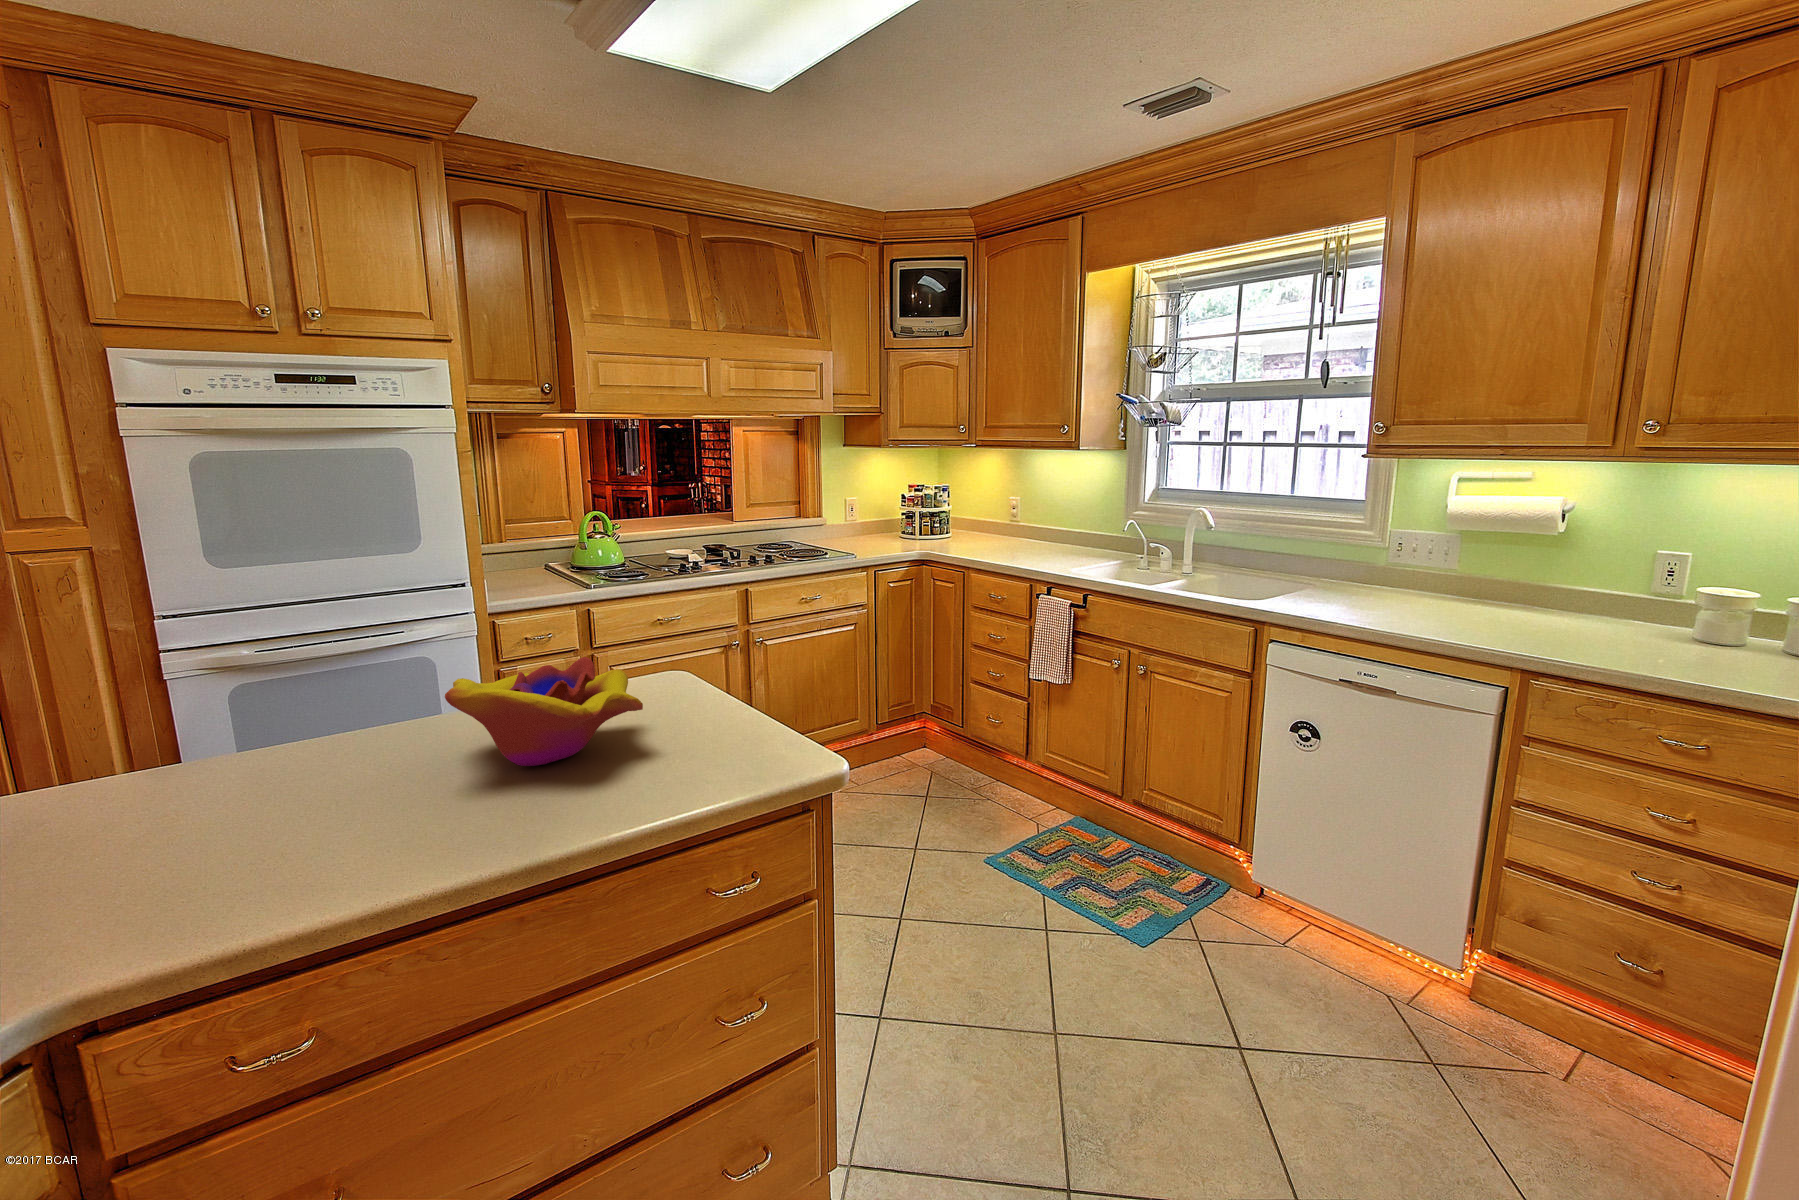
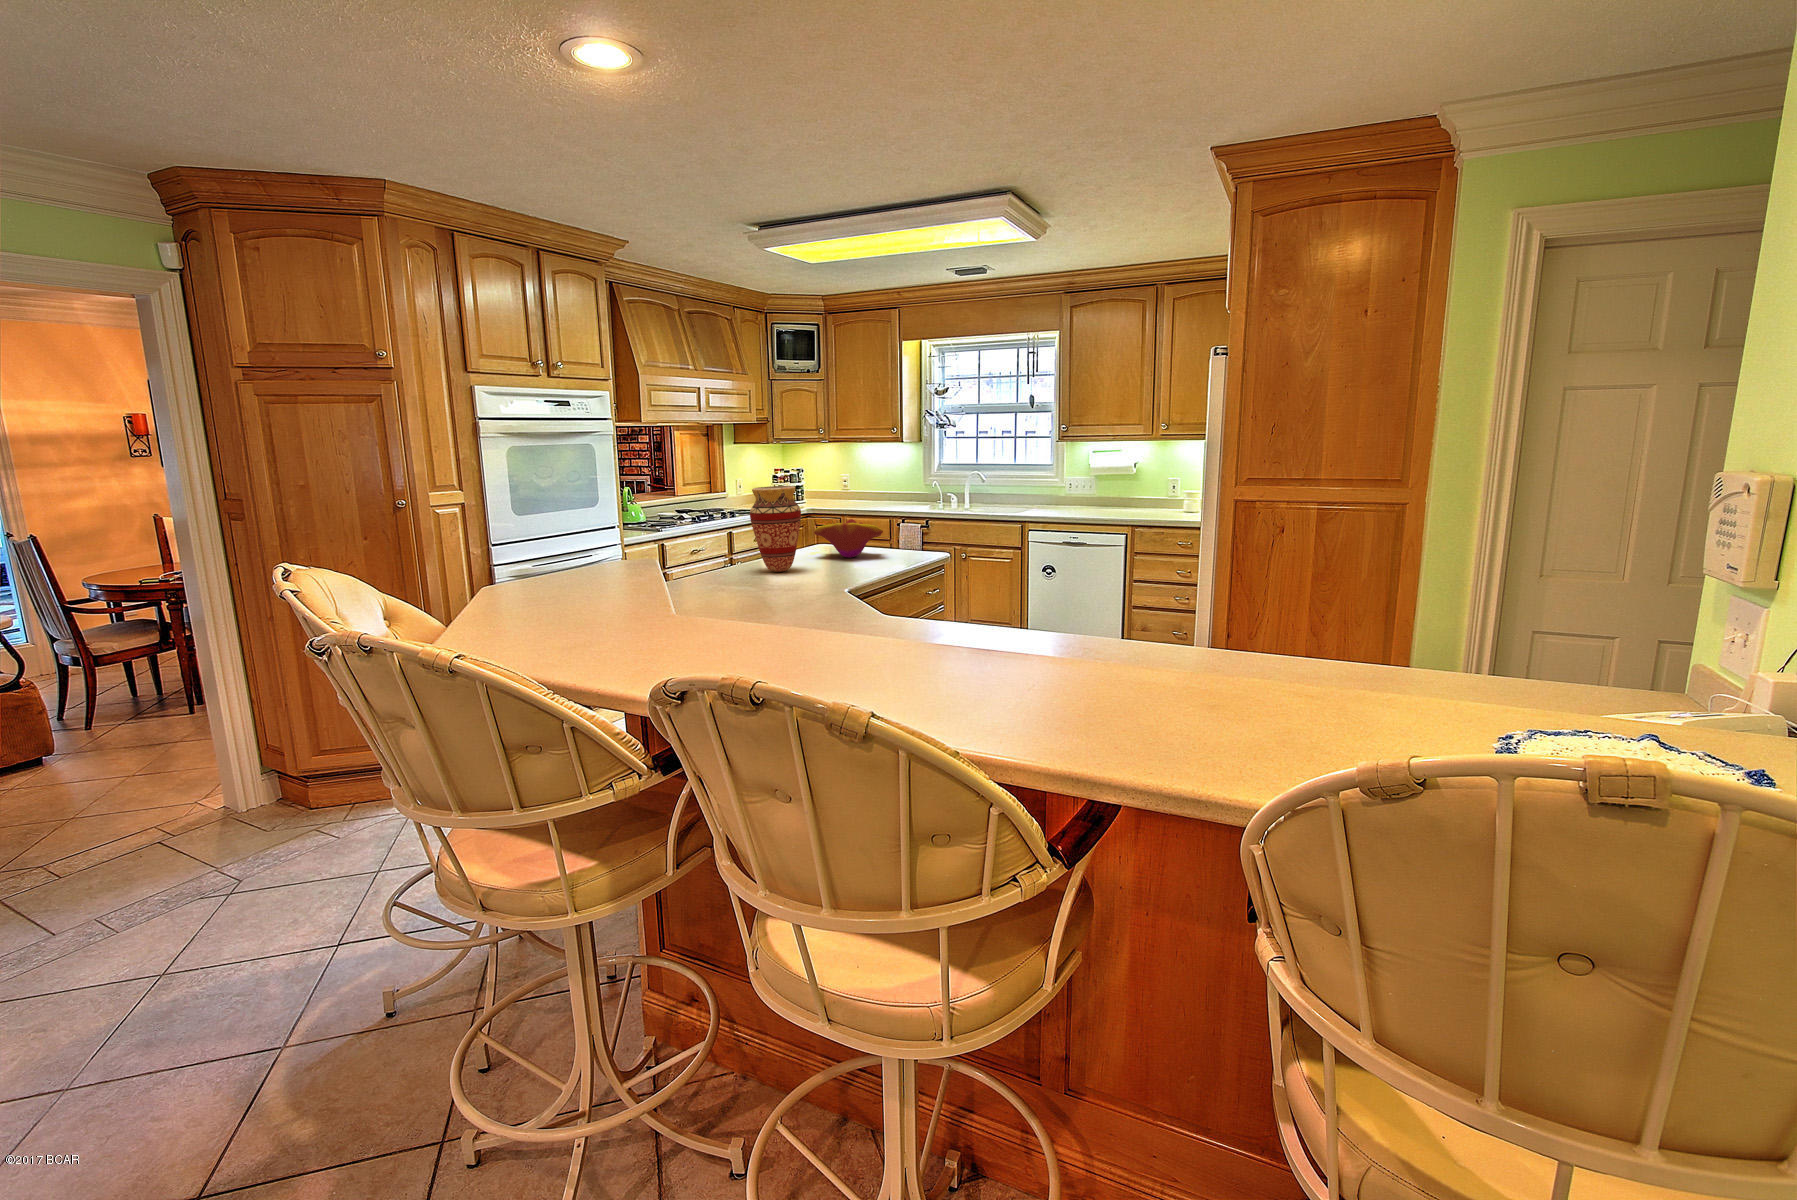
vase: none [48,586,246,834] -> present [750,486,801,572]

